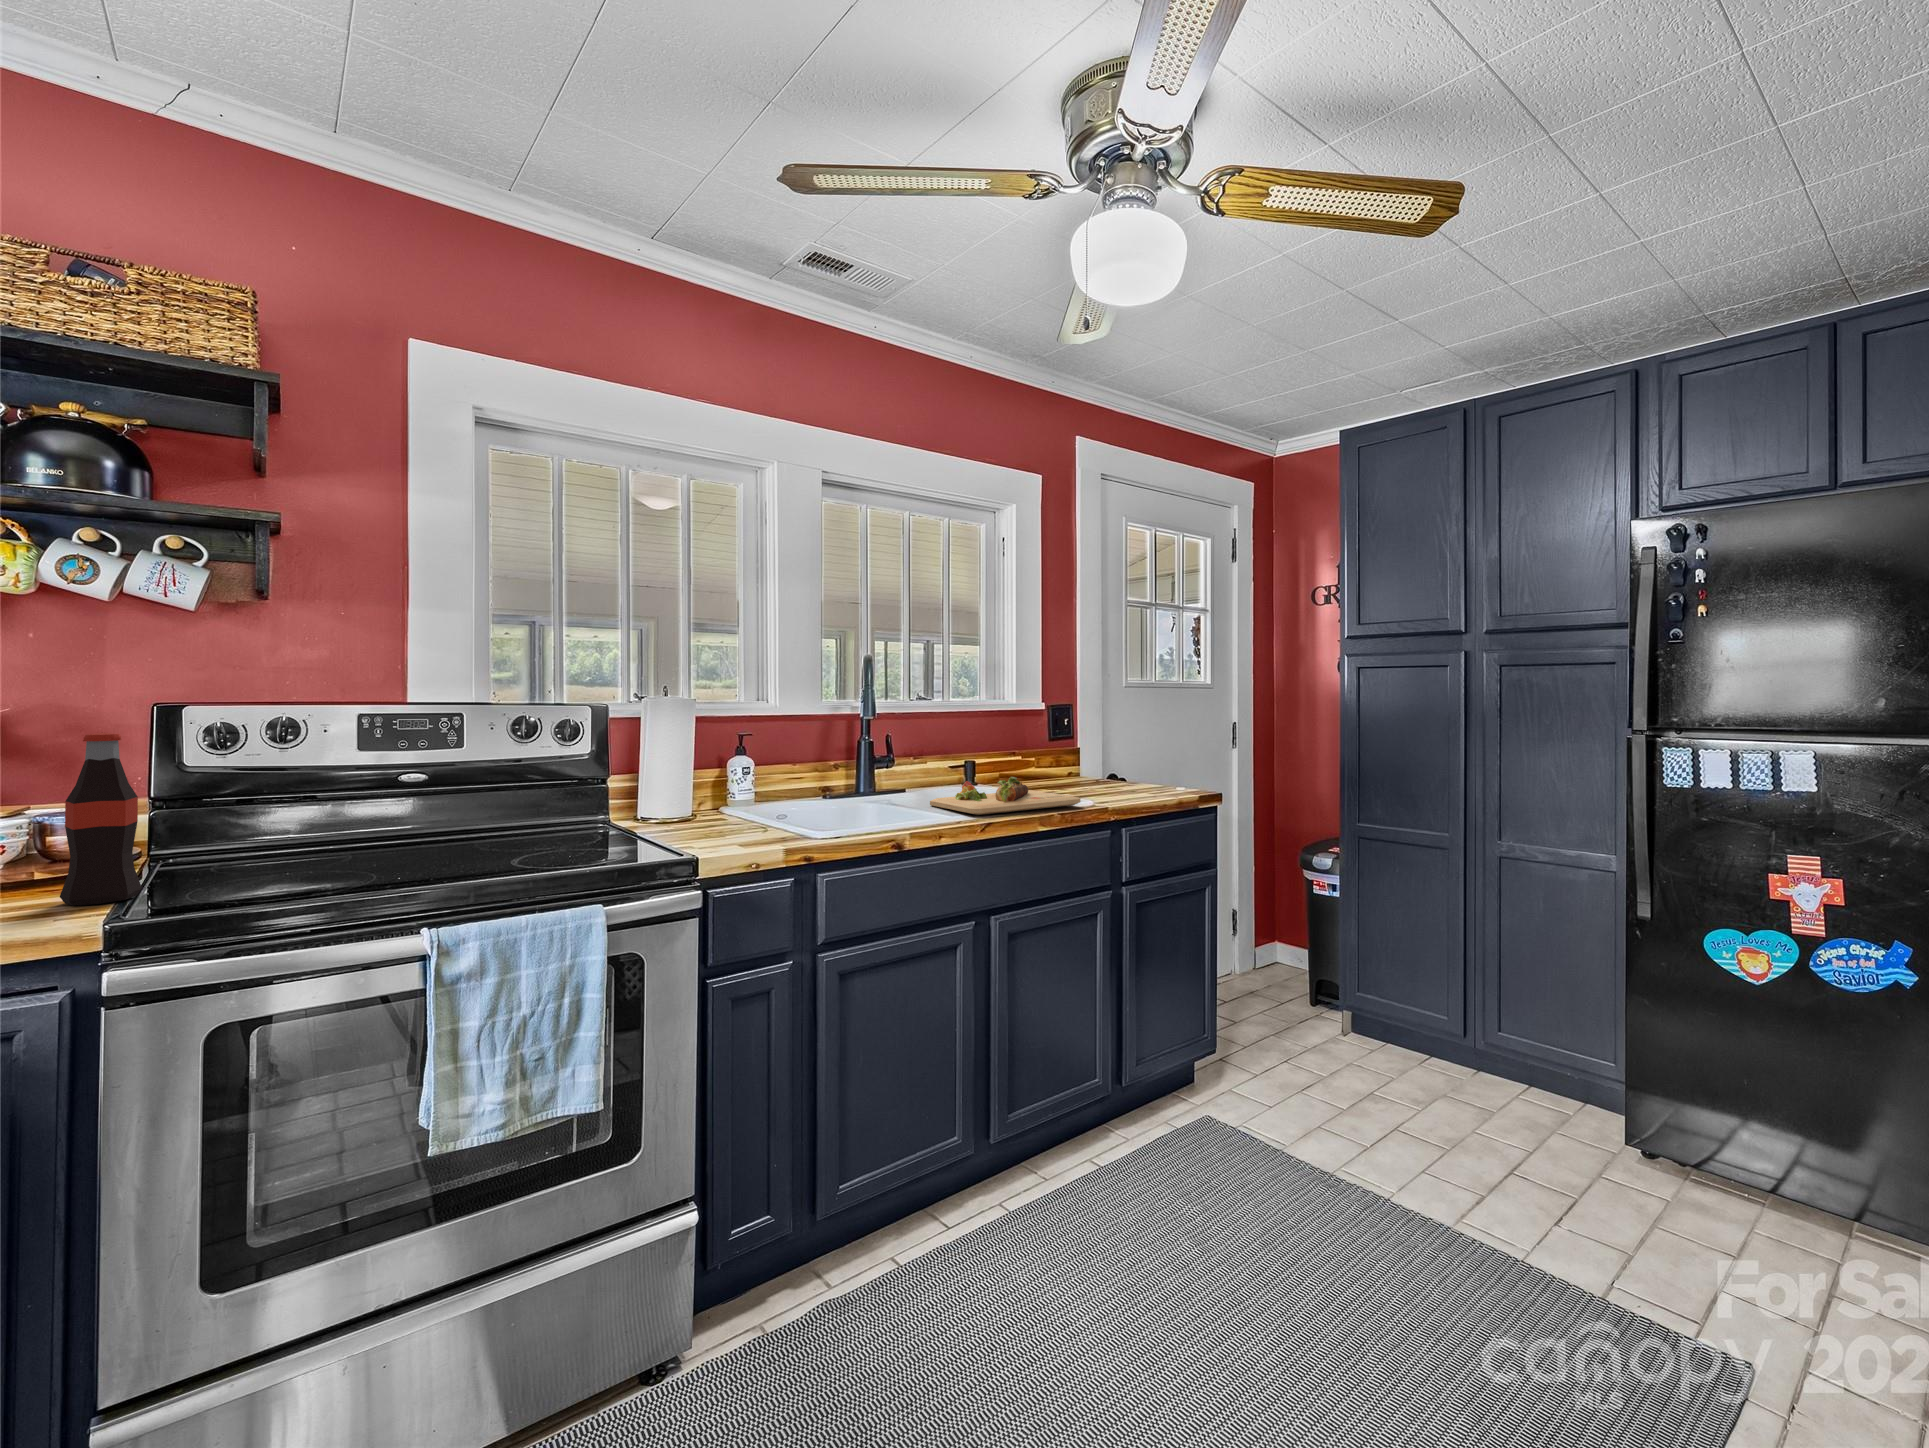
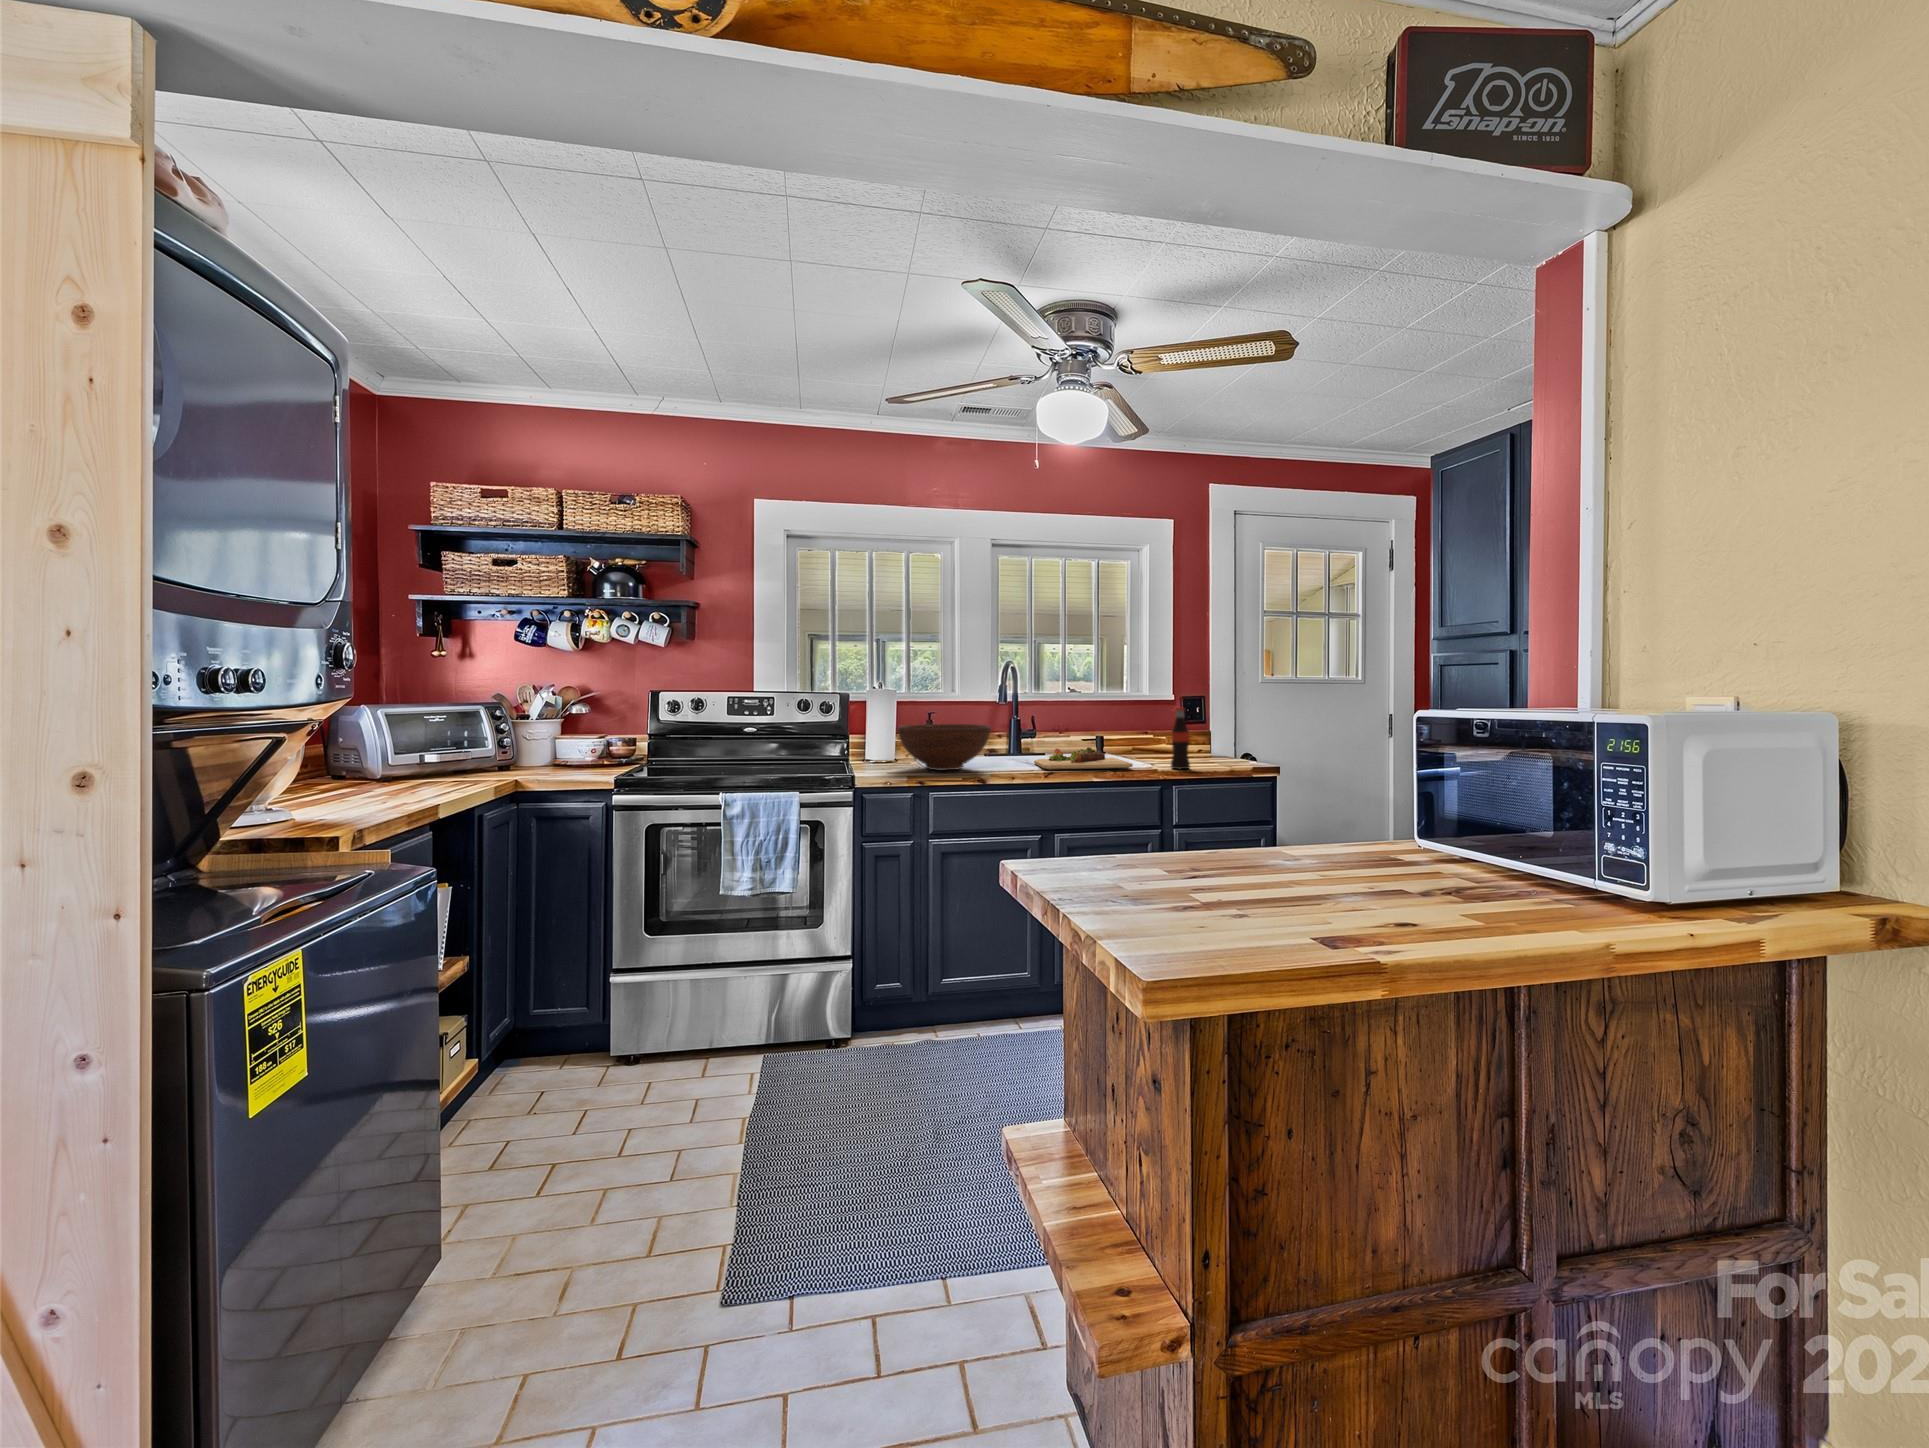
bottle: present [60,732,142,906] -> present [1171,708,1190,769]
fruit bowl: none [742,749,901,829] -> present [898,724,991,770]

